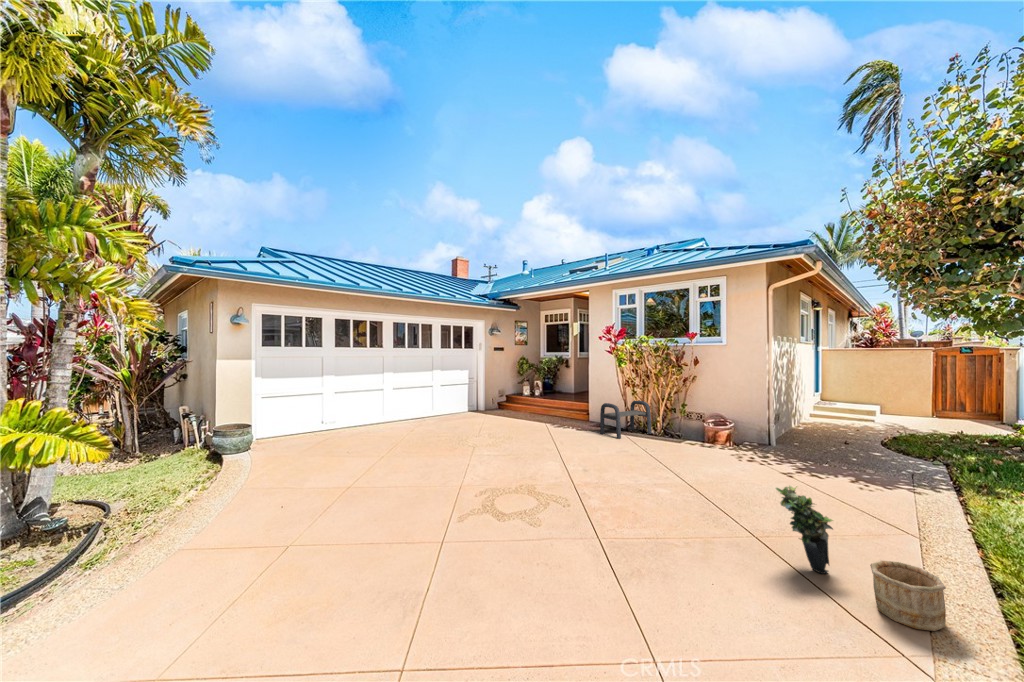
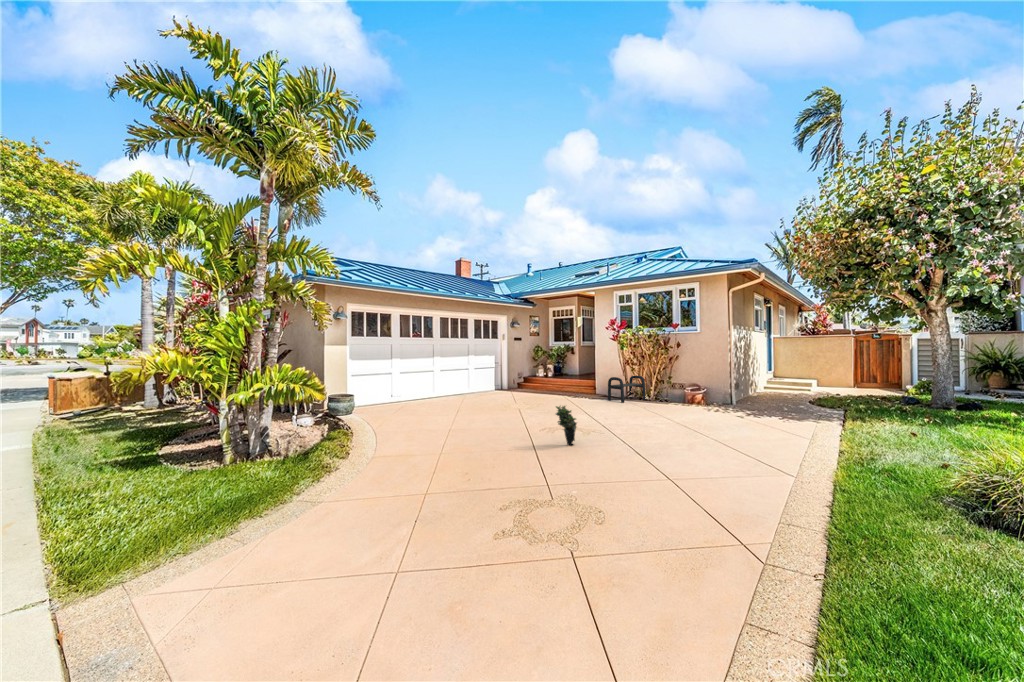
potted plant: present [776,486,833,574] -> present [556,406,577,445]
wooden bucket: present [870,560,946,631] -> none [769,434,800,459]

